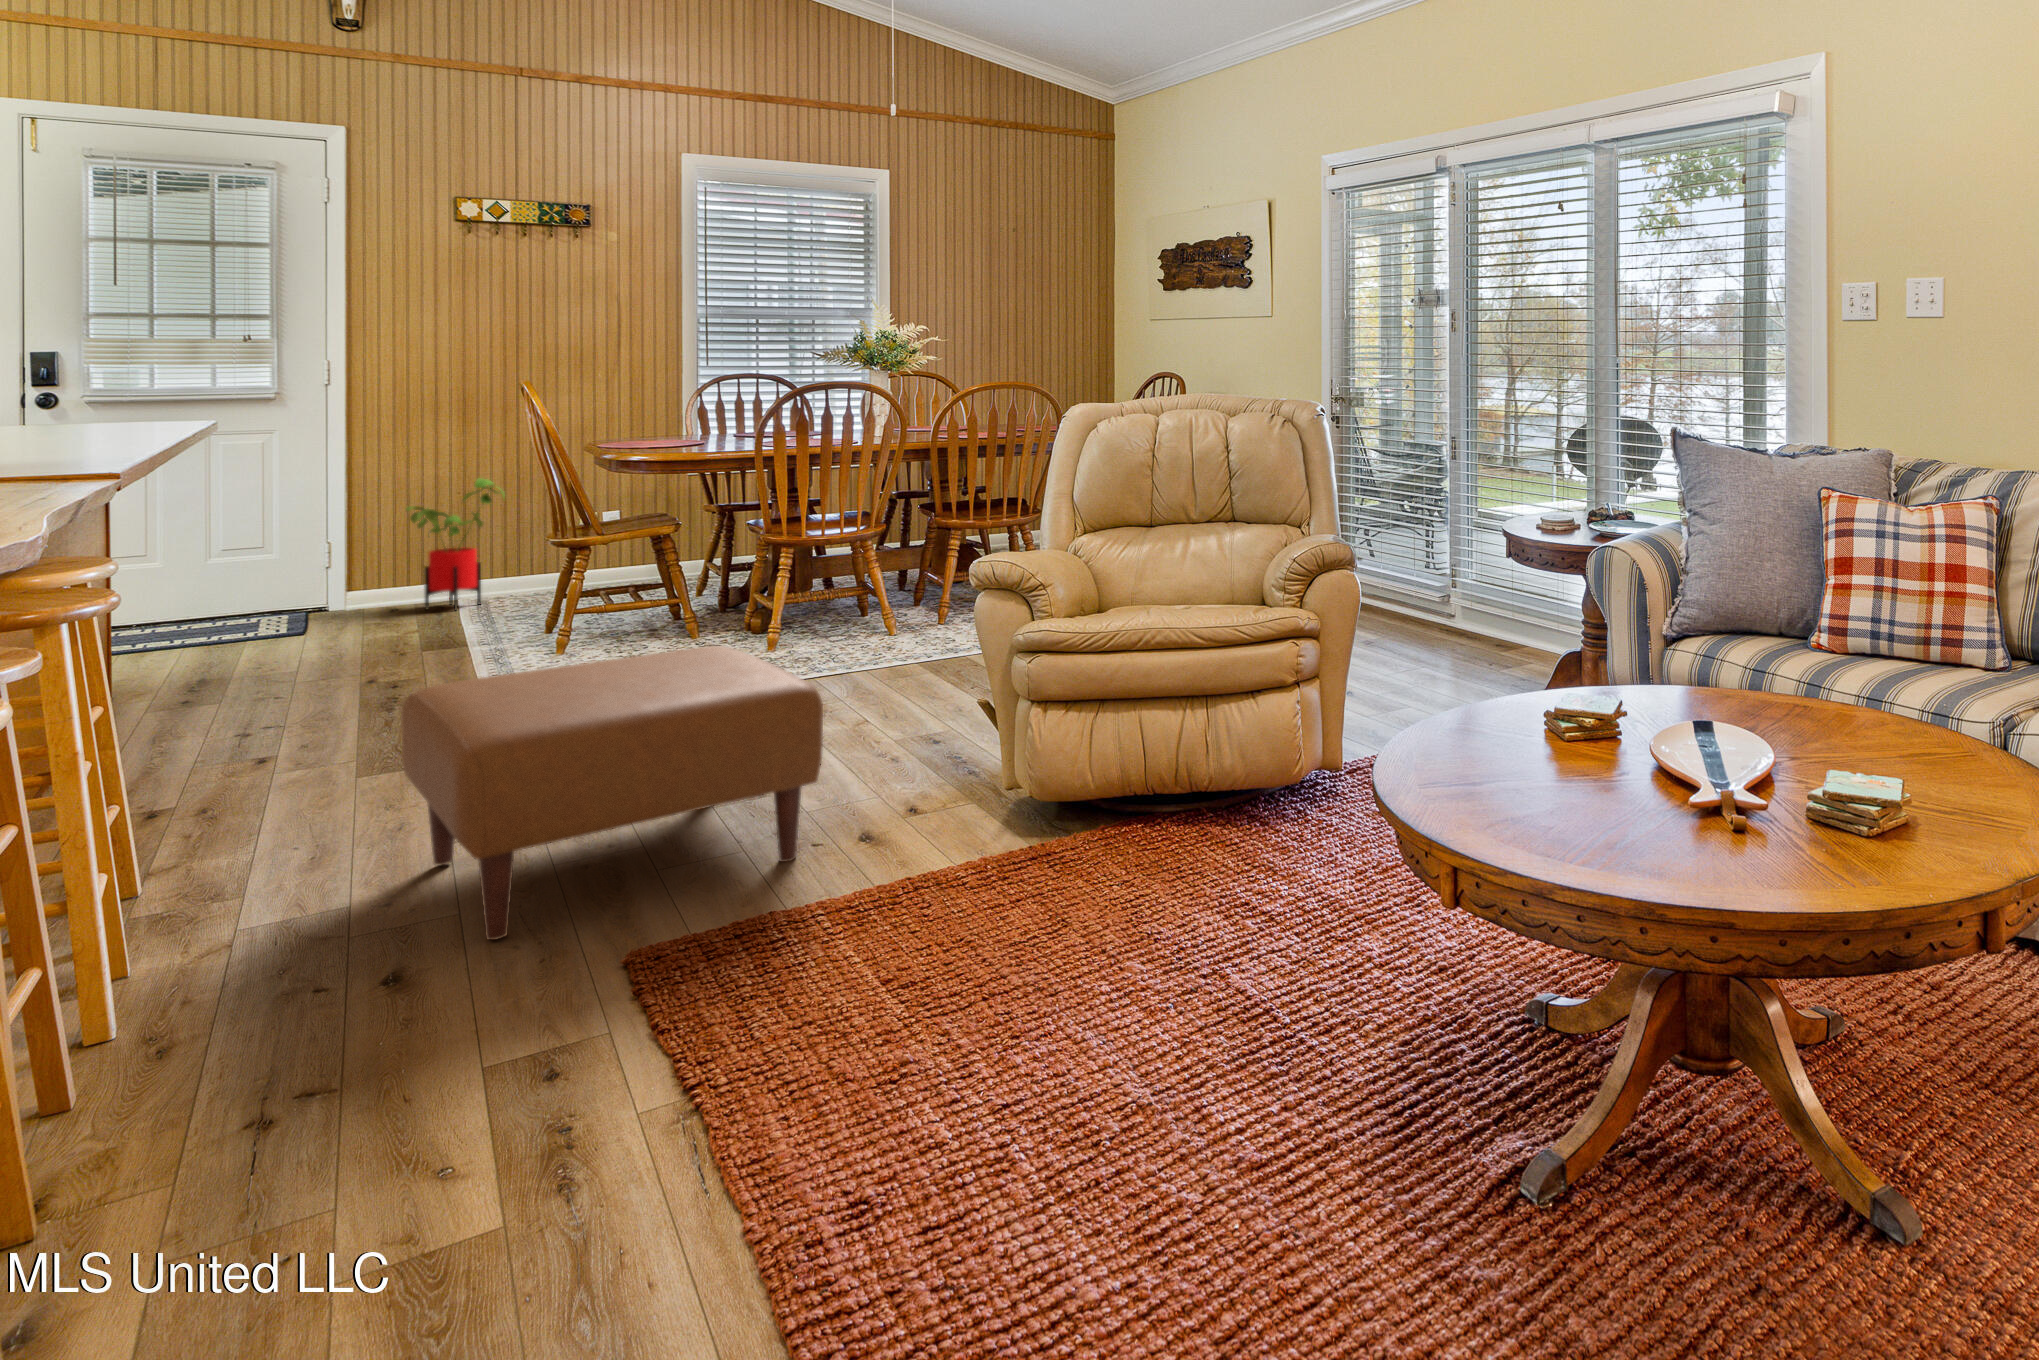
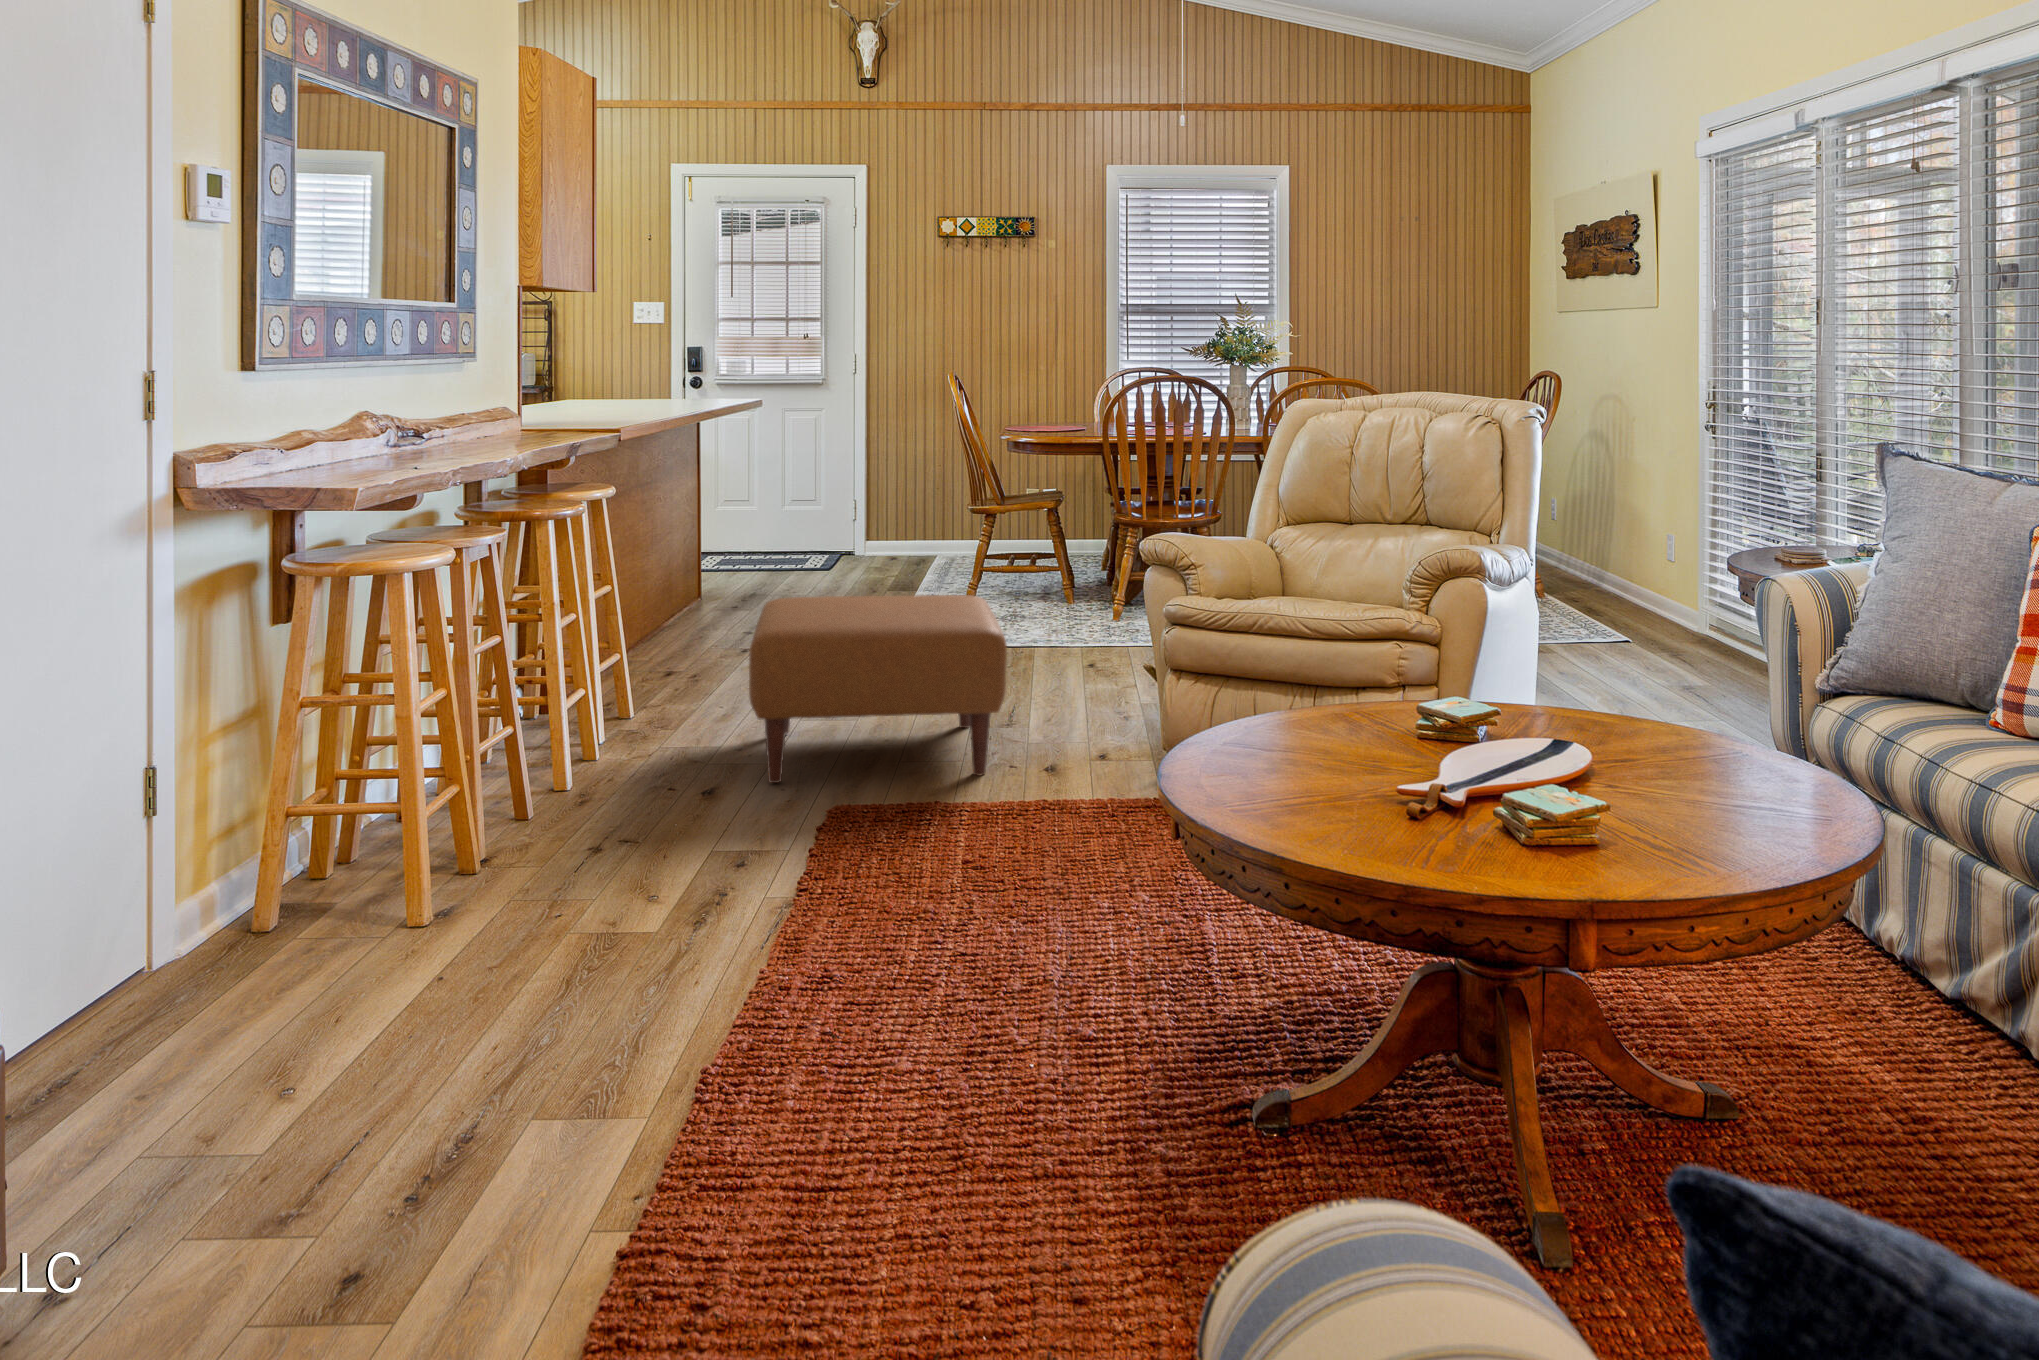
house plant: present [406,478,505,611] -> none [897,456,966,567]

